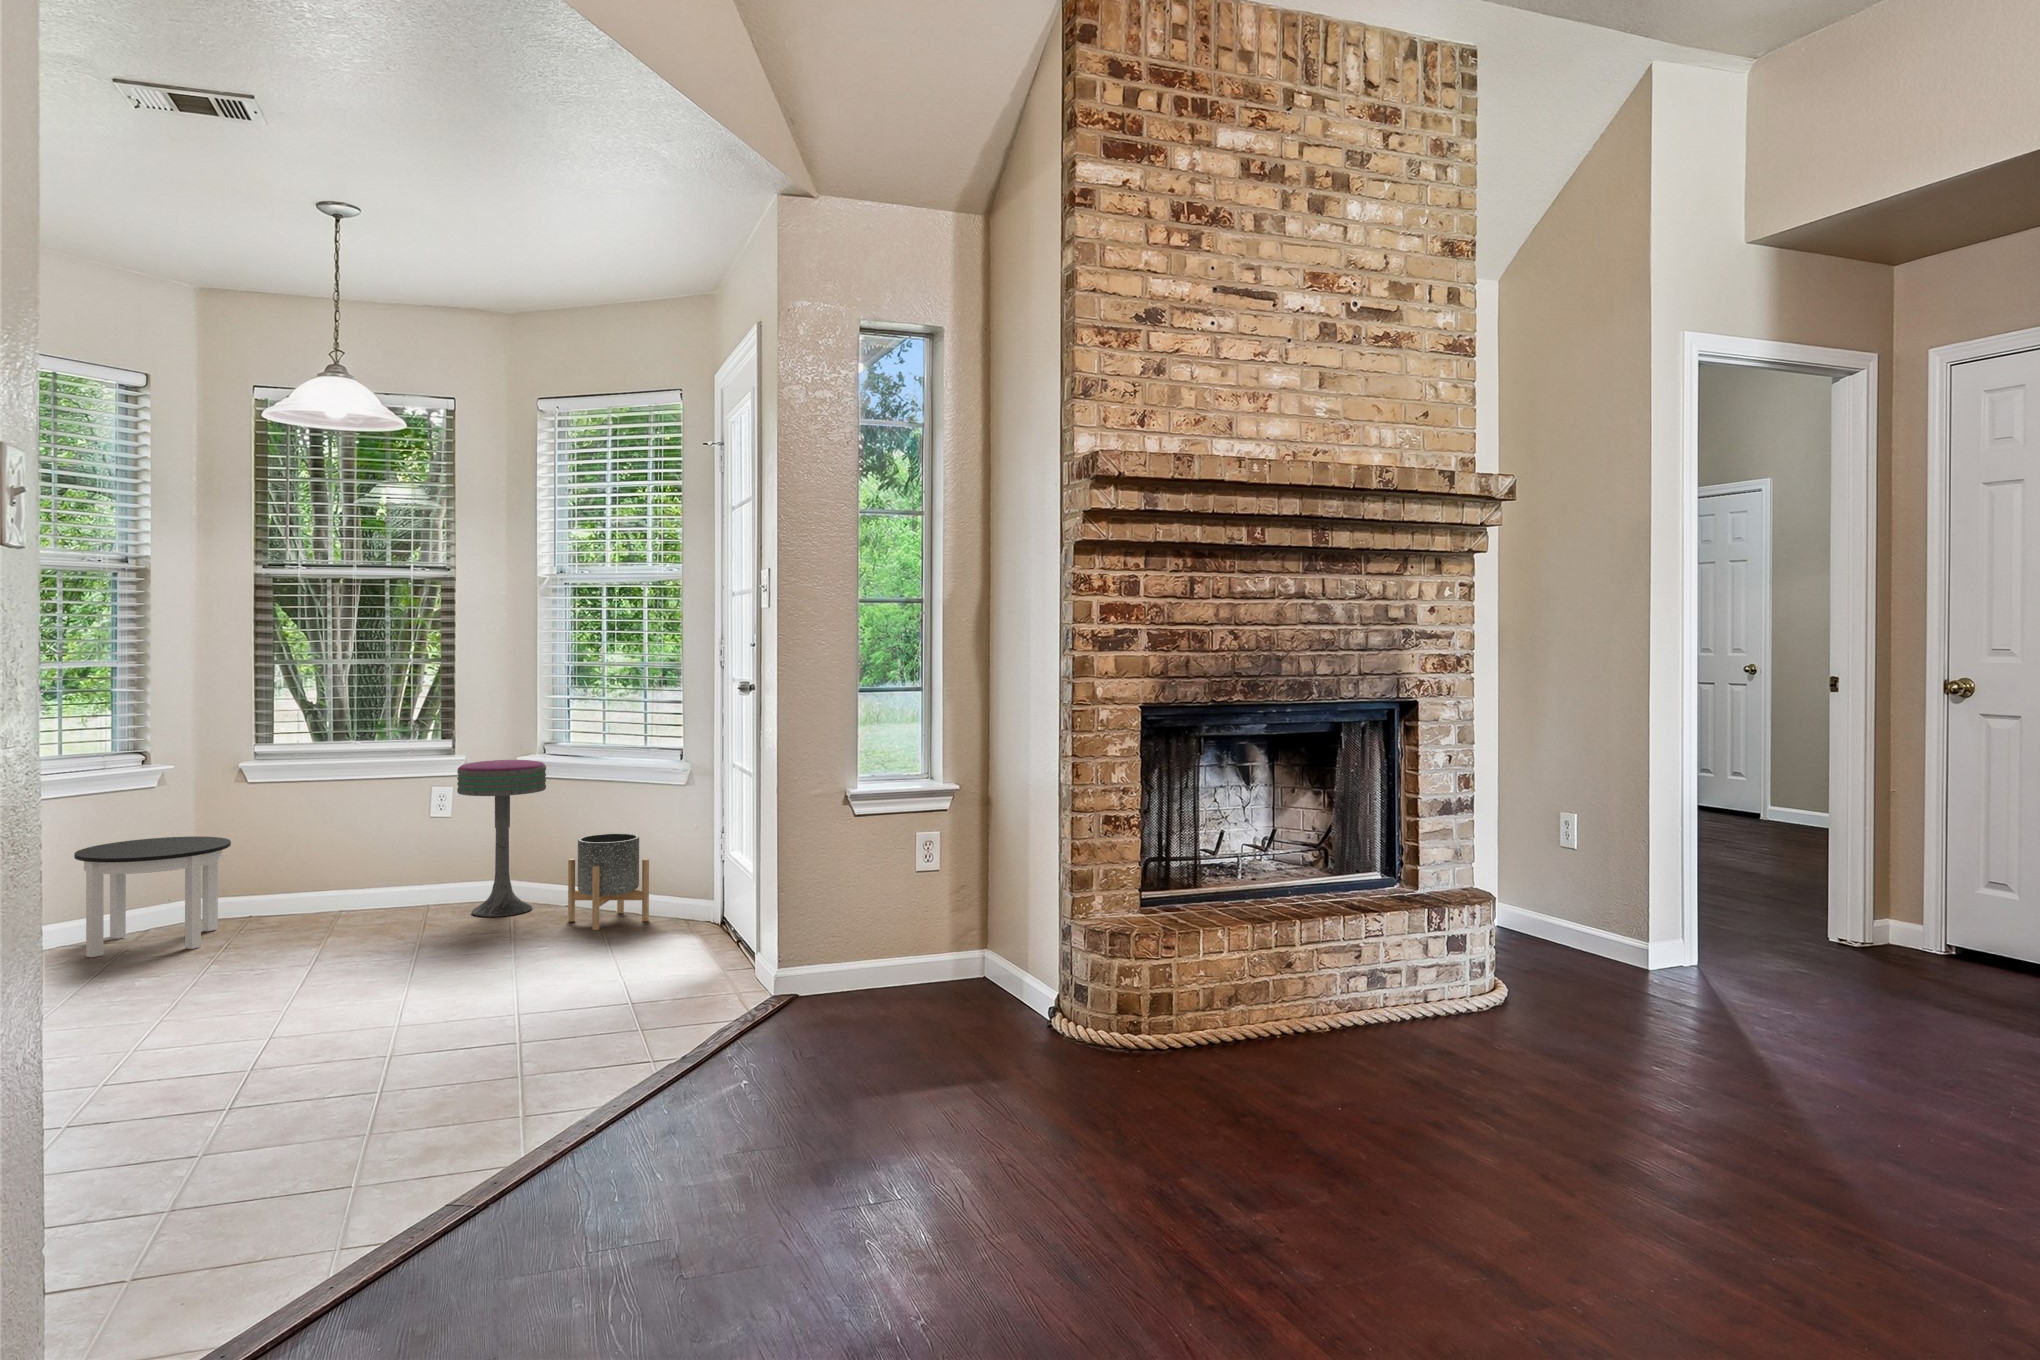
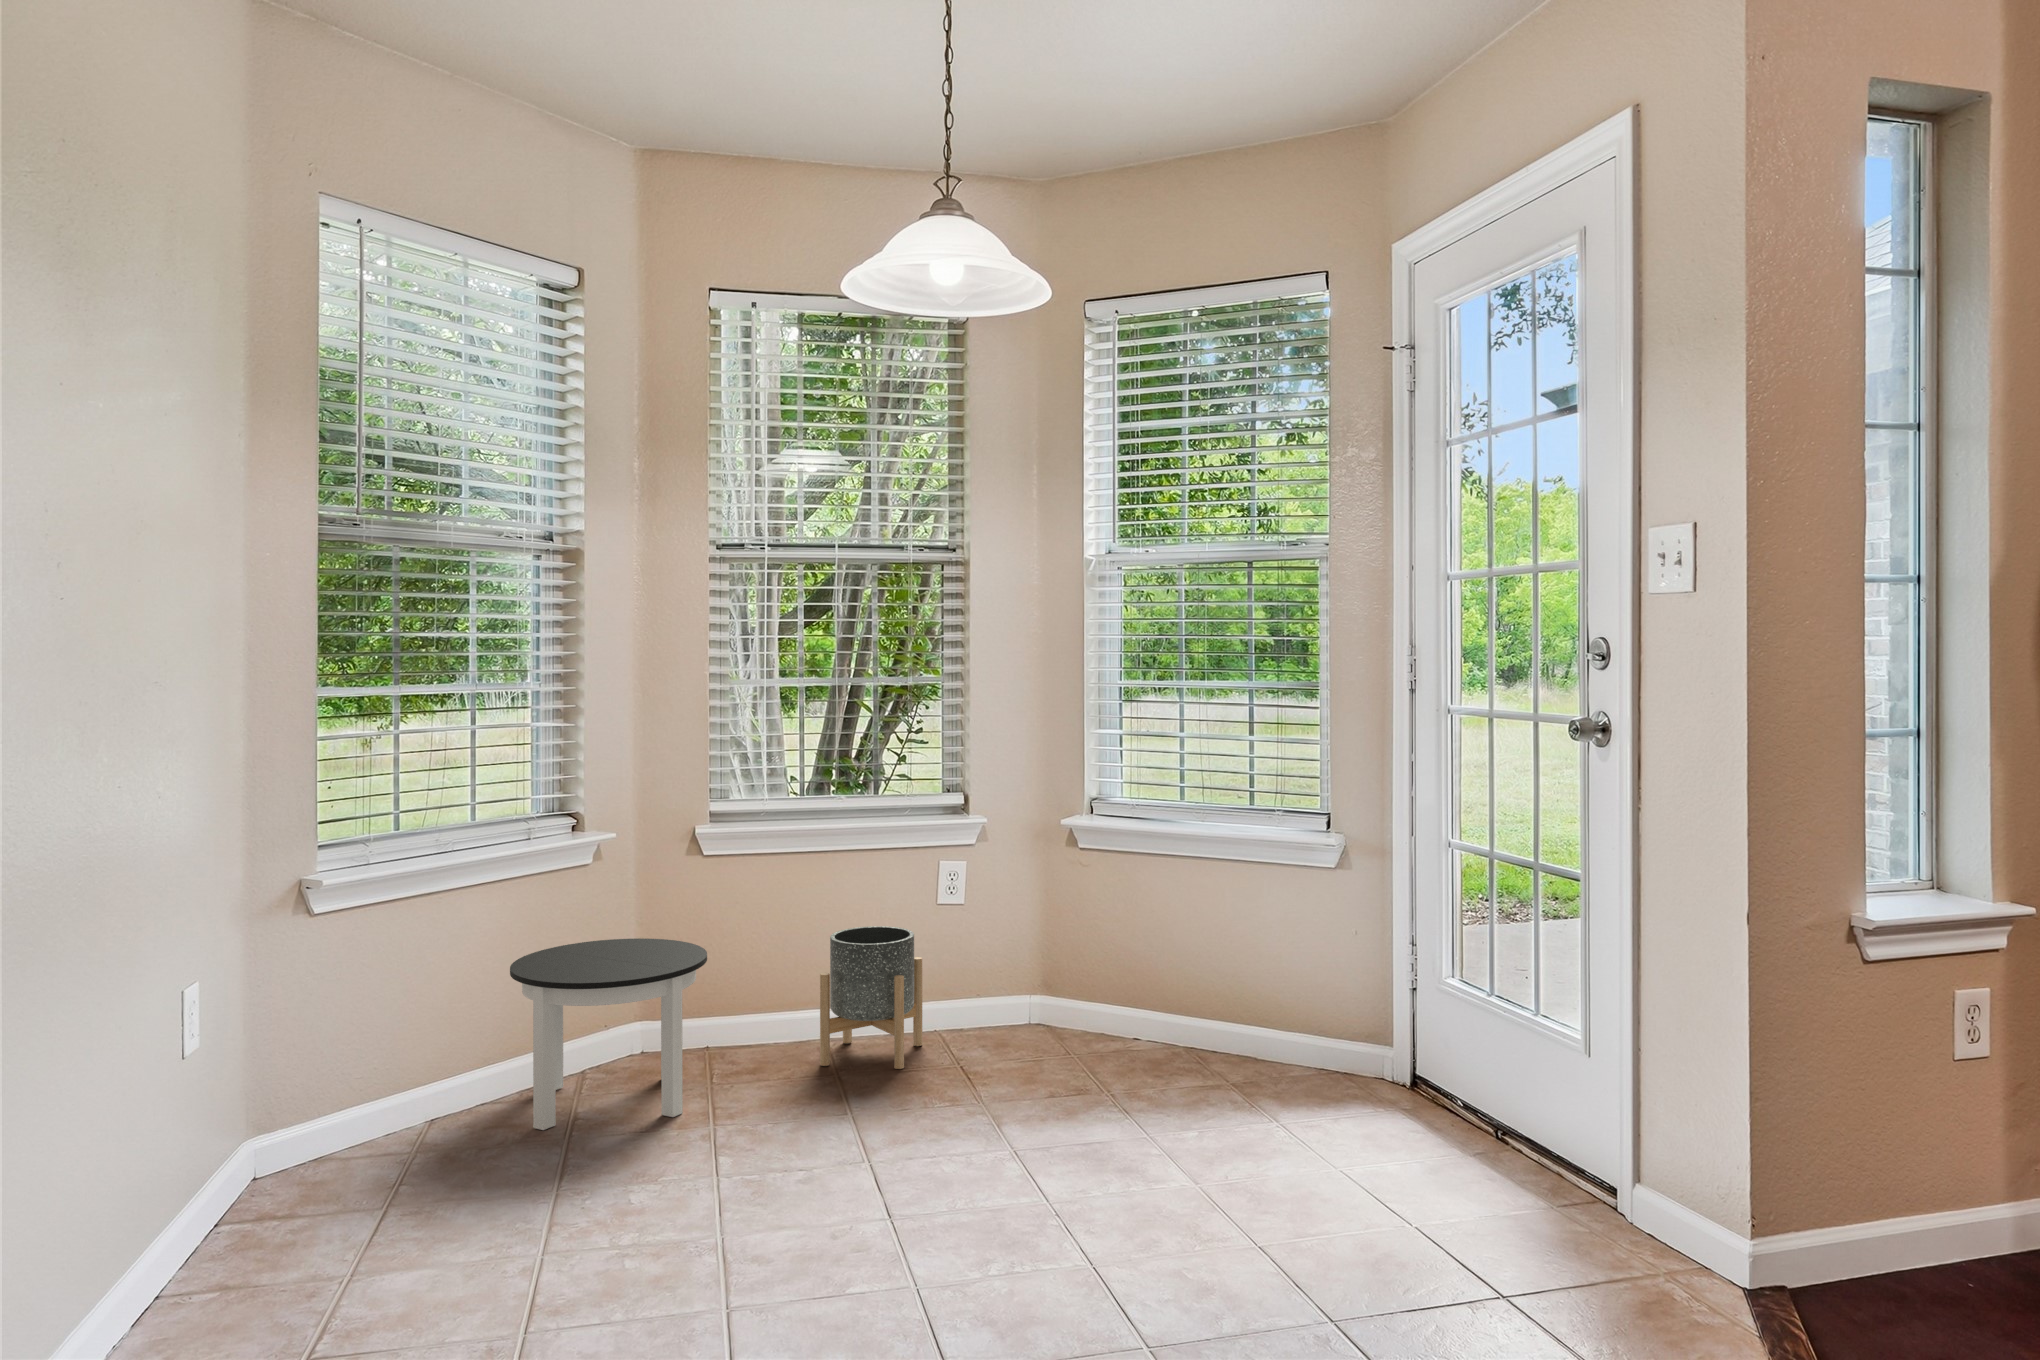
bar stool: present [457,760,546,917] -> none [993,826,1113,1063]
planter: present [568,833,649,930] -> present [820,926,922,1069]

